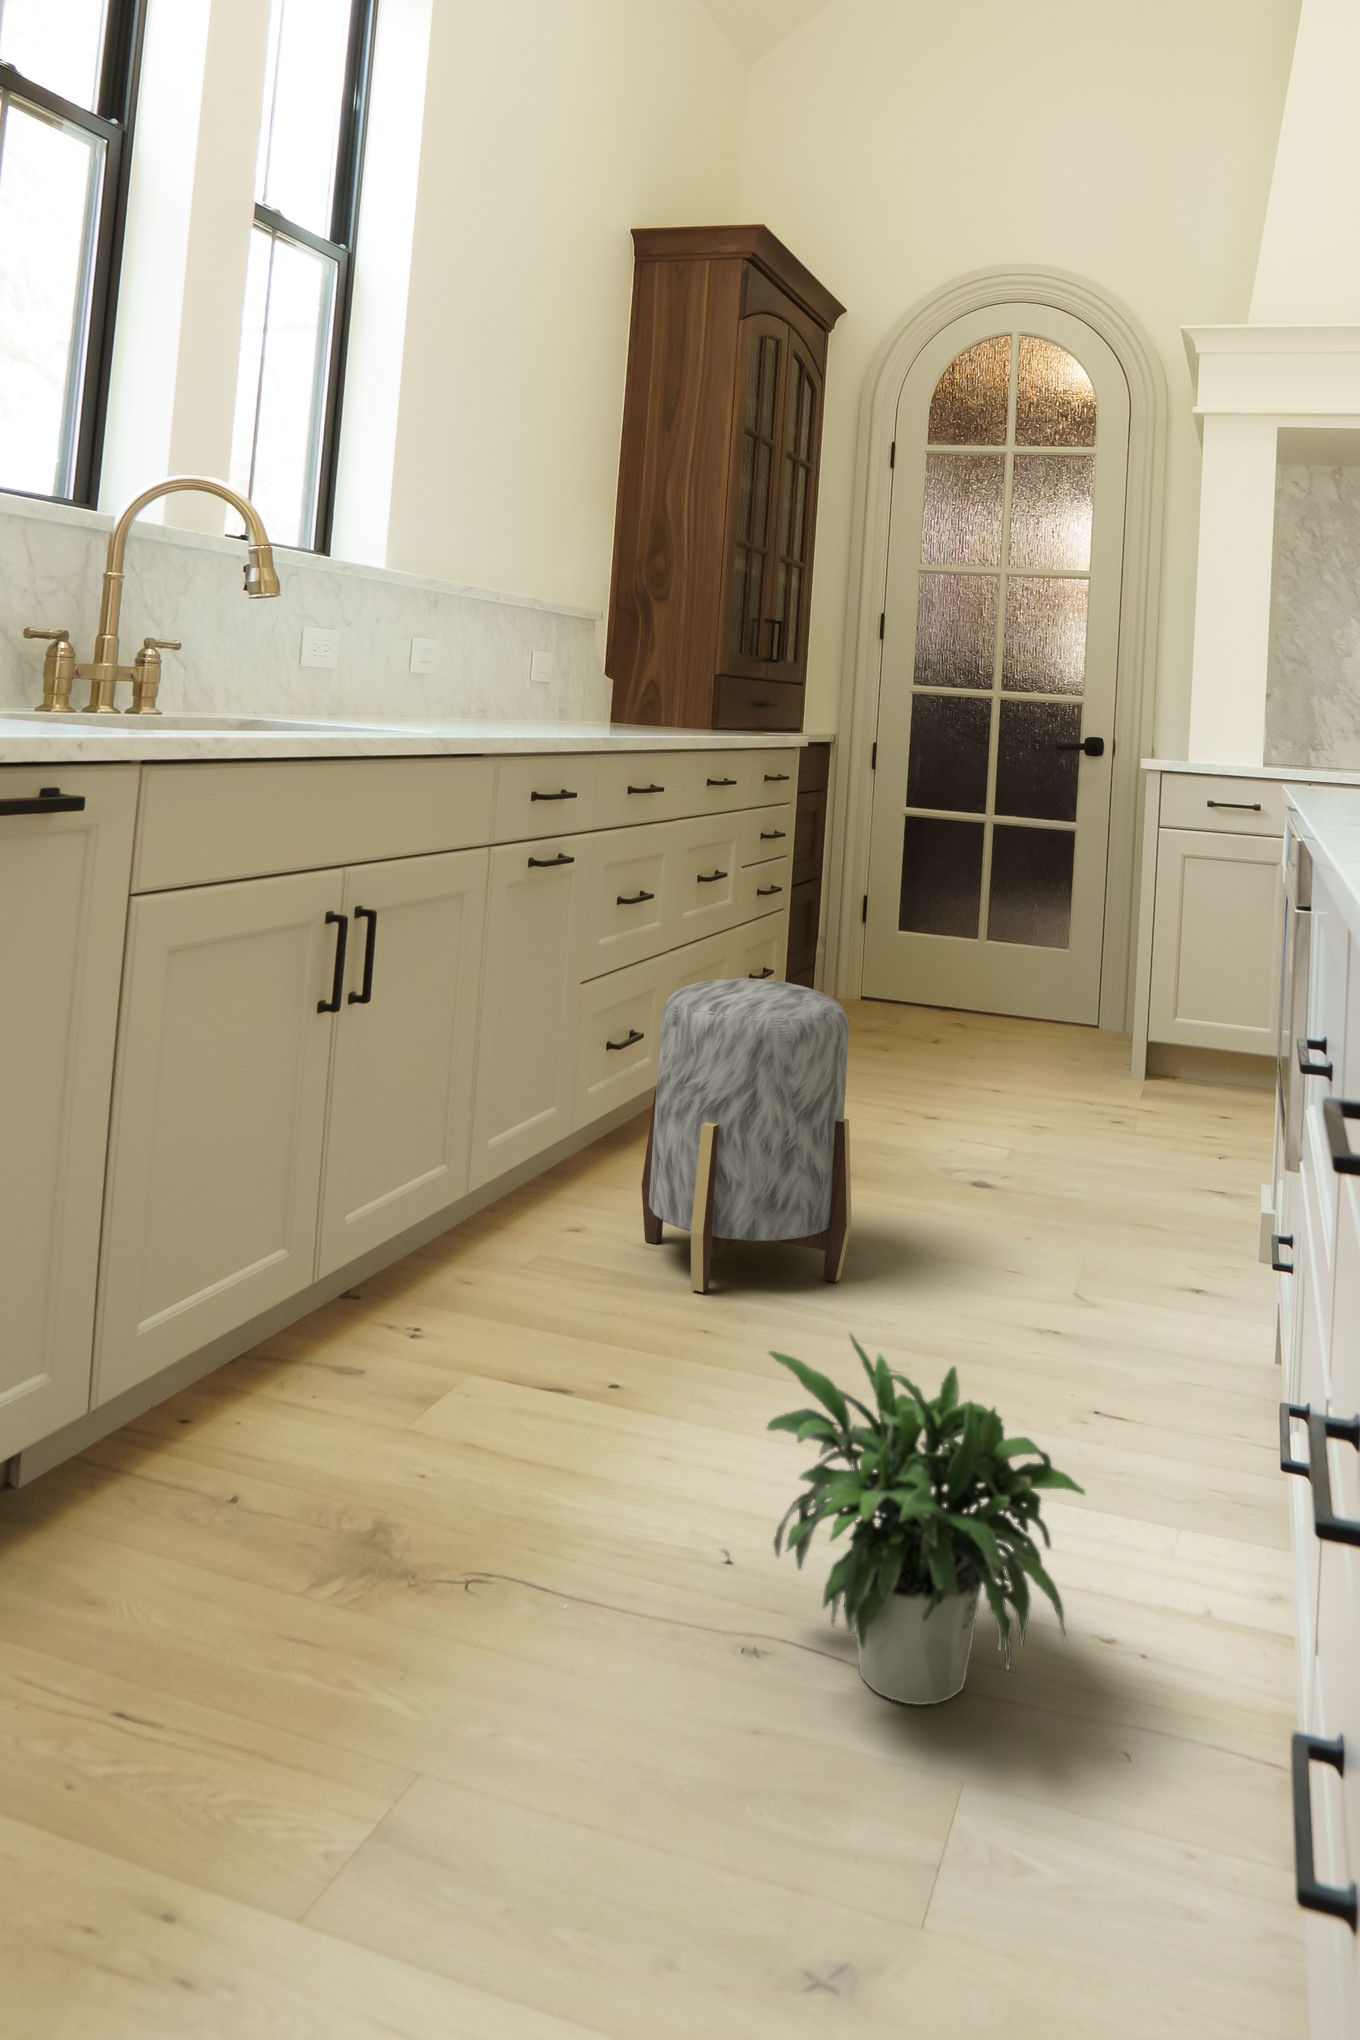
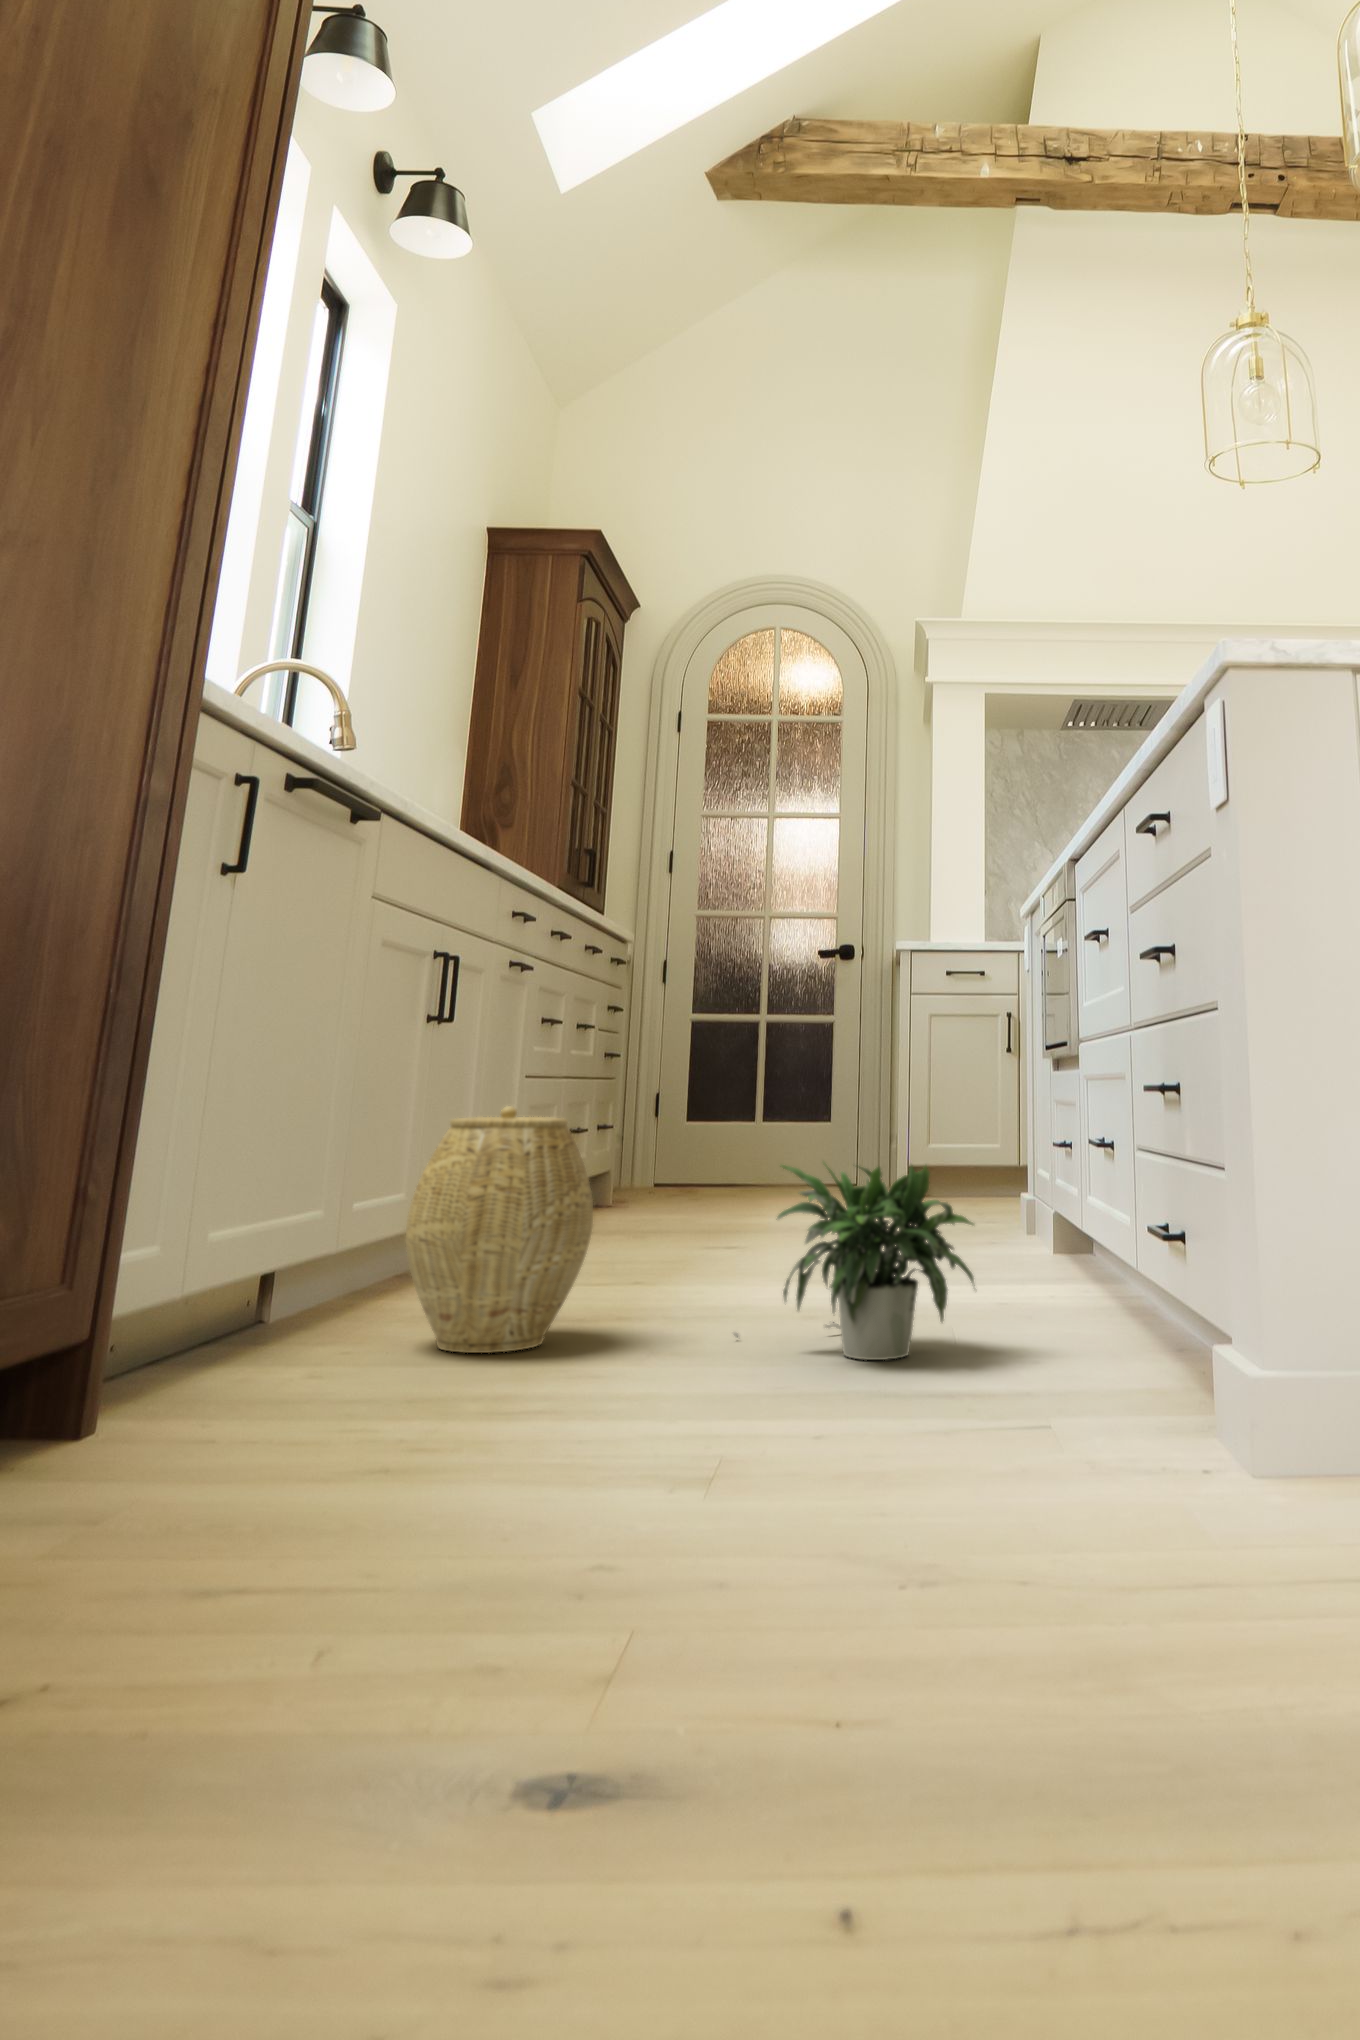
stool: present [641,978,851,1292] -> none [574,1049,744,1276]
woven basket: none [261,1181,526,1550] -> present [406,1106,593,1353]

